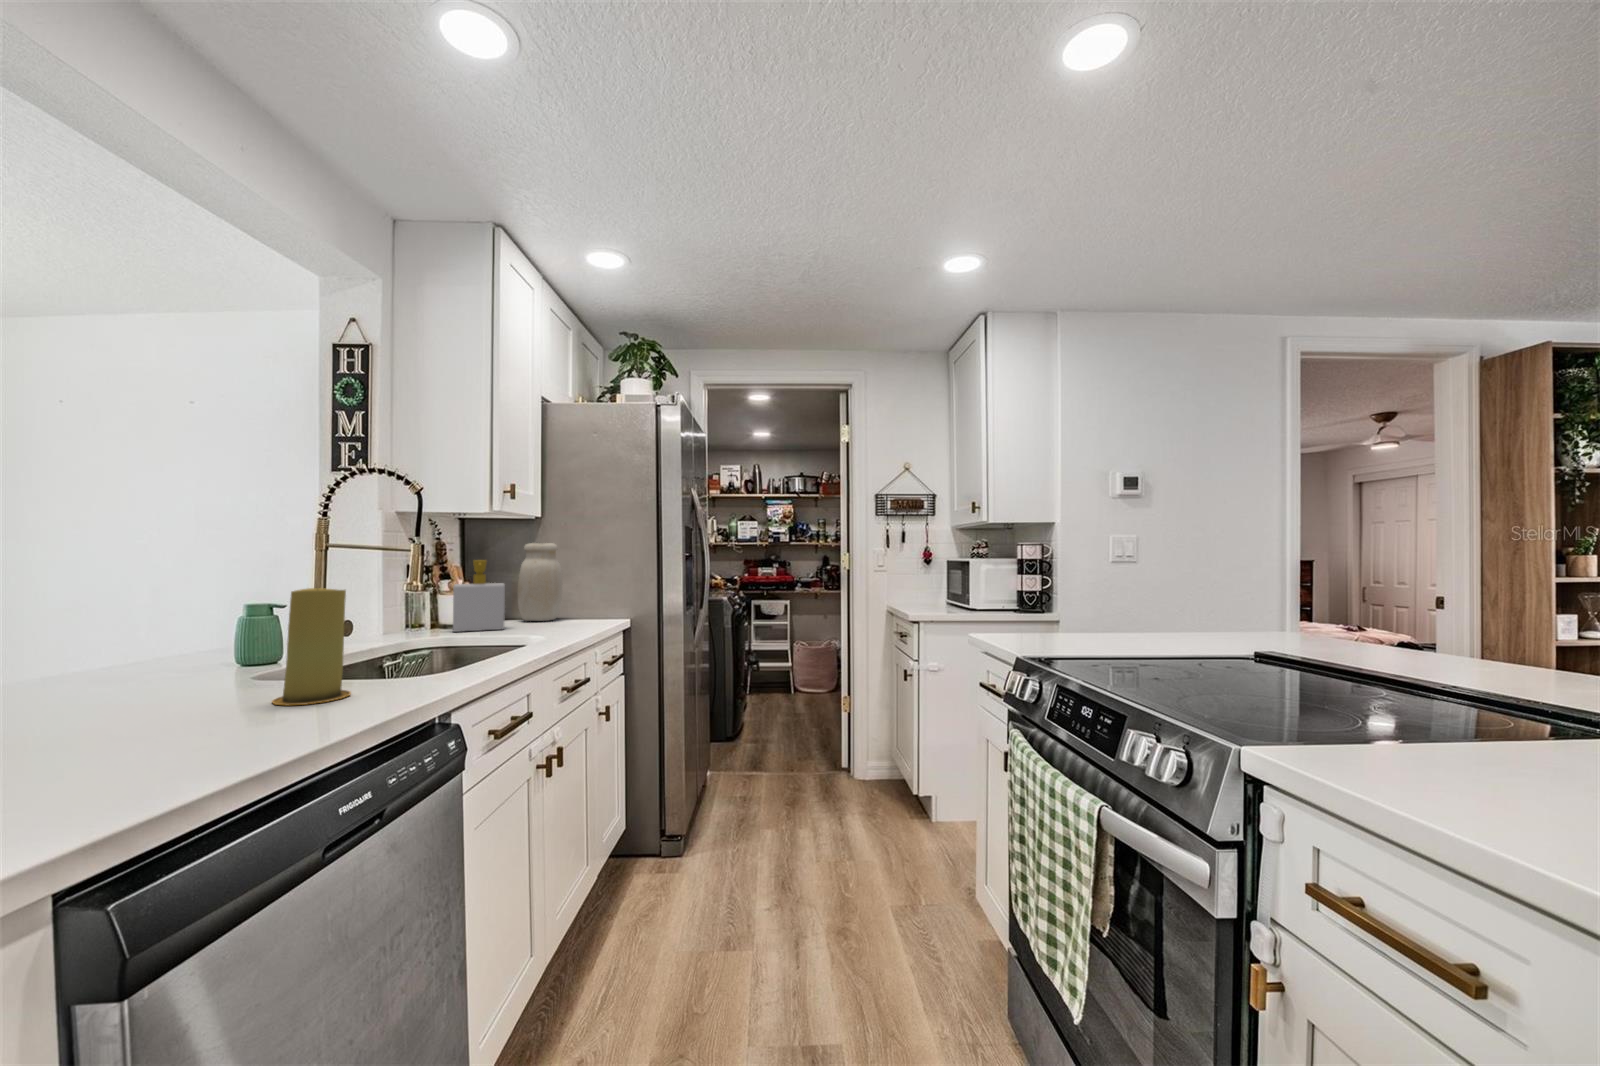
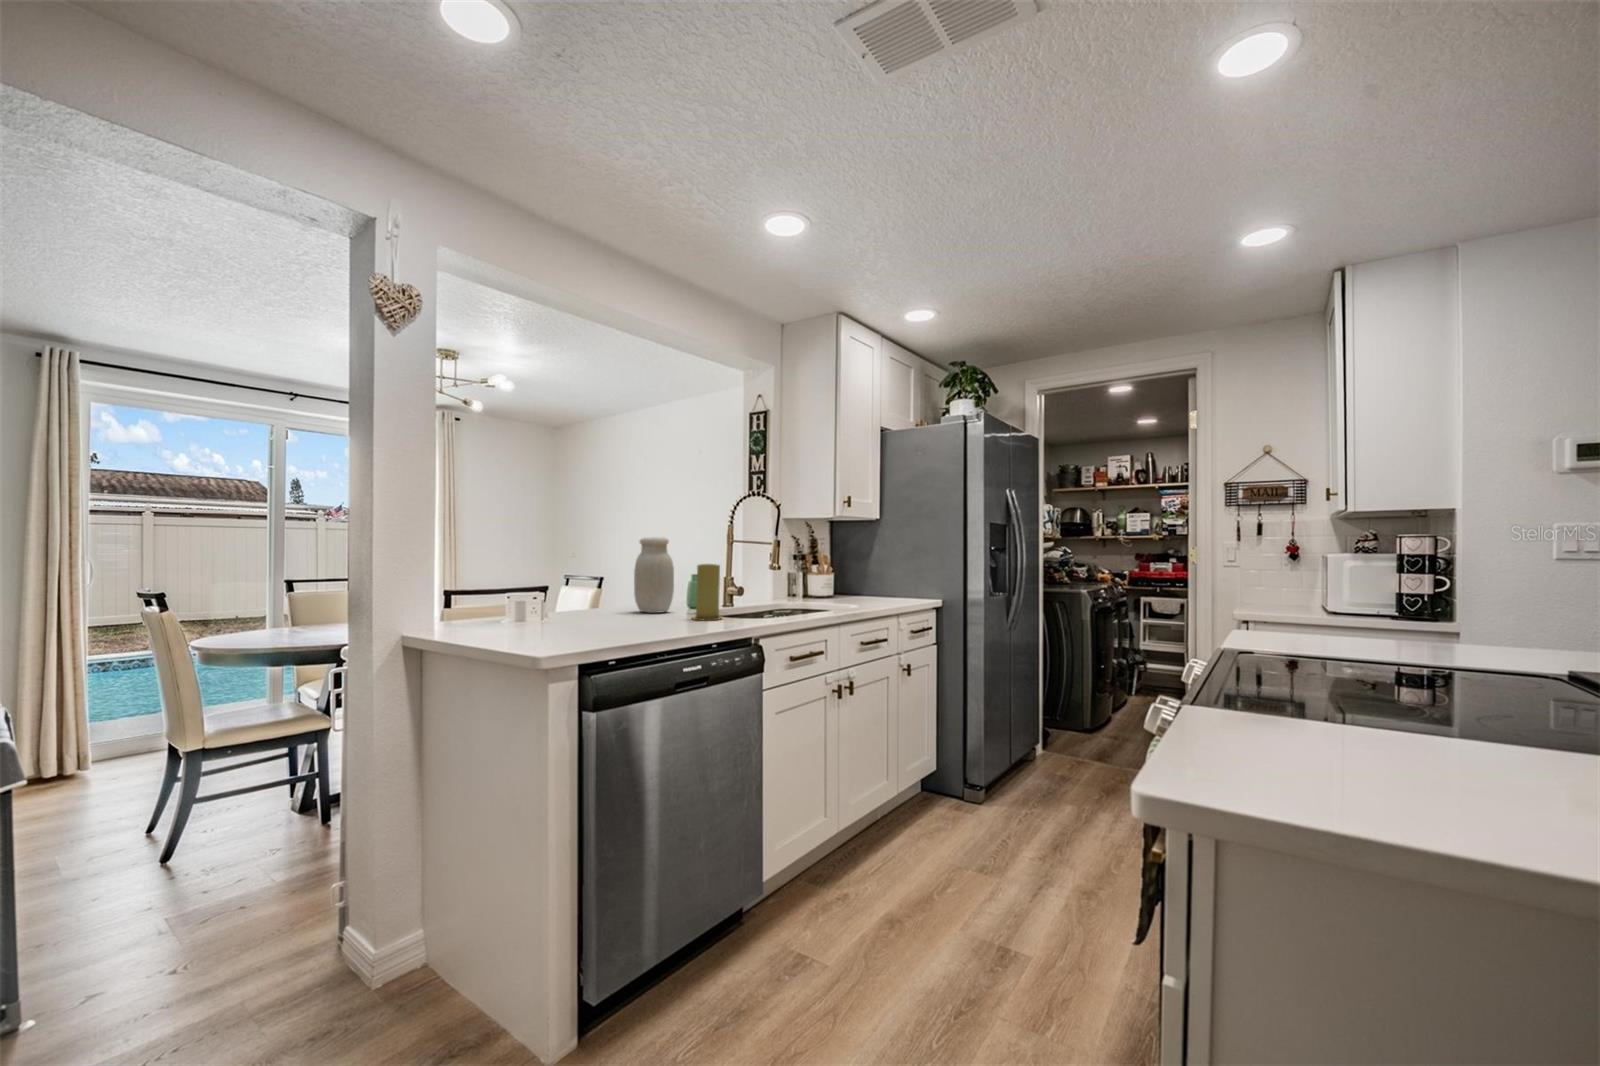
jar: present [518,543,562,621] -> present [634,537,674,613]
soap bottle: present [453,560,505,632] -> none [811,551,845,599]

